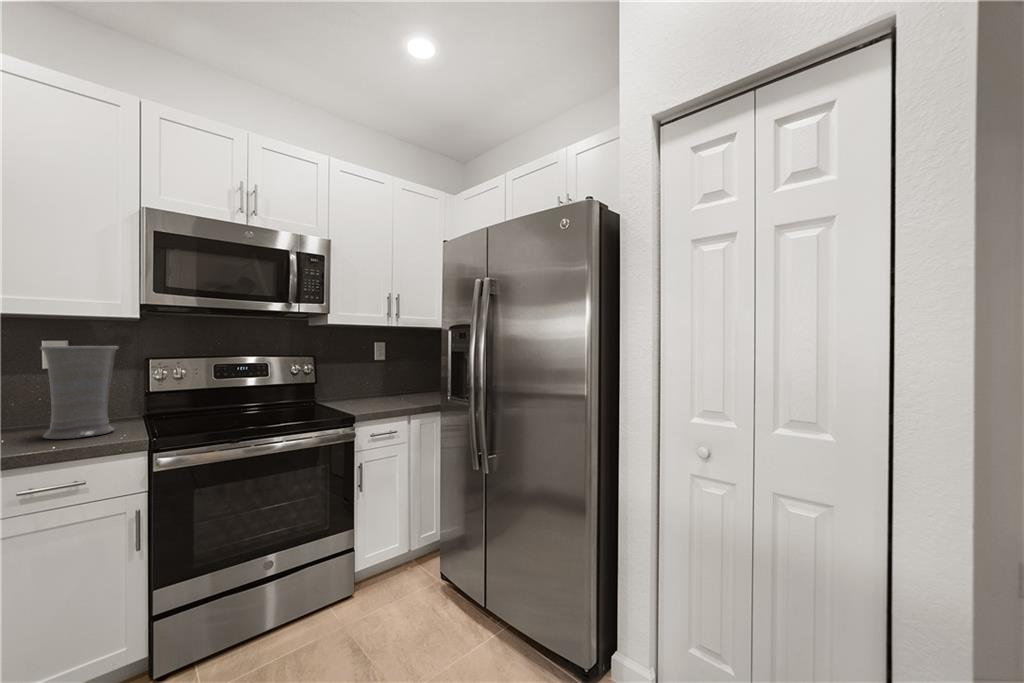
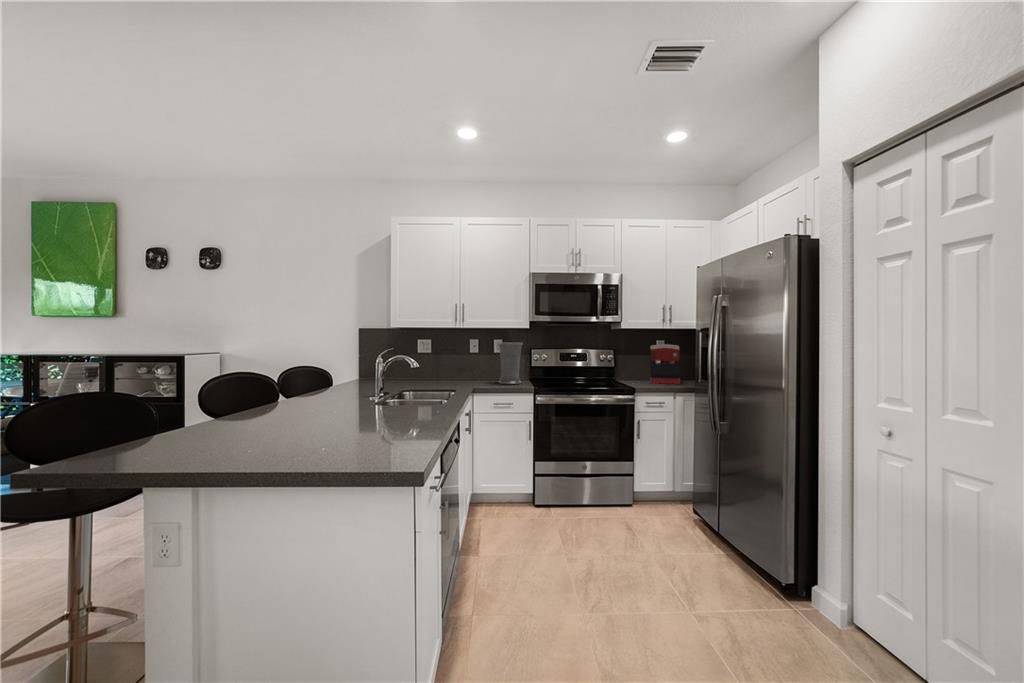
coffee maker: none [367,346,410,403] -> present [650,344,680,384]

